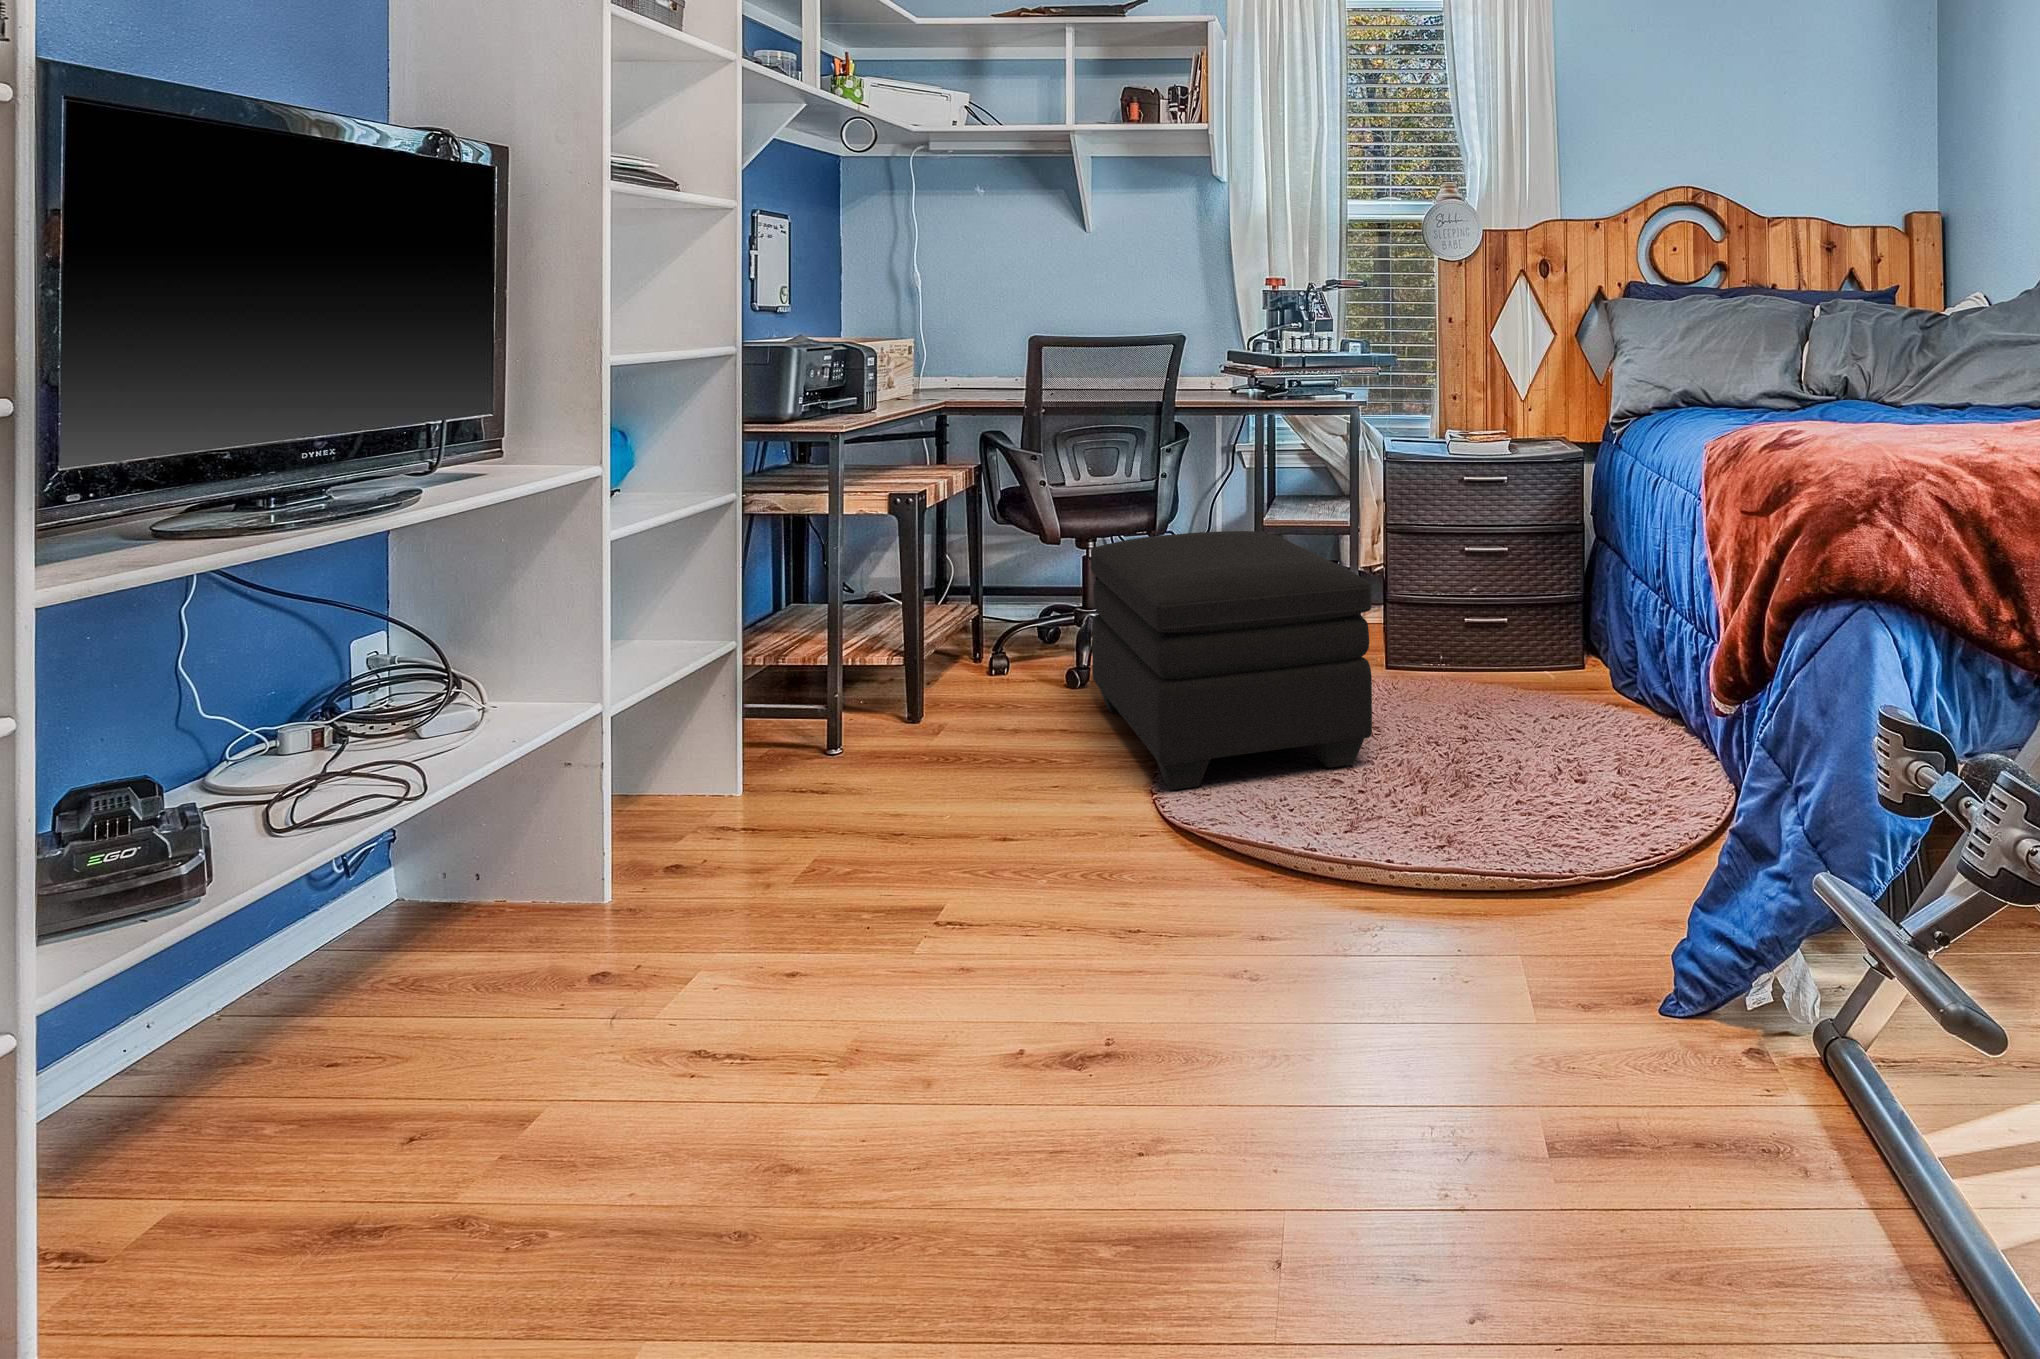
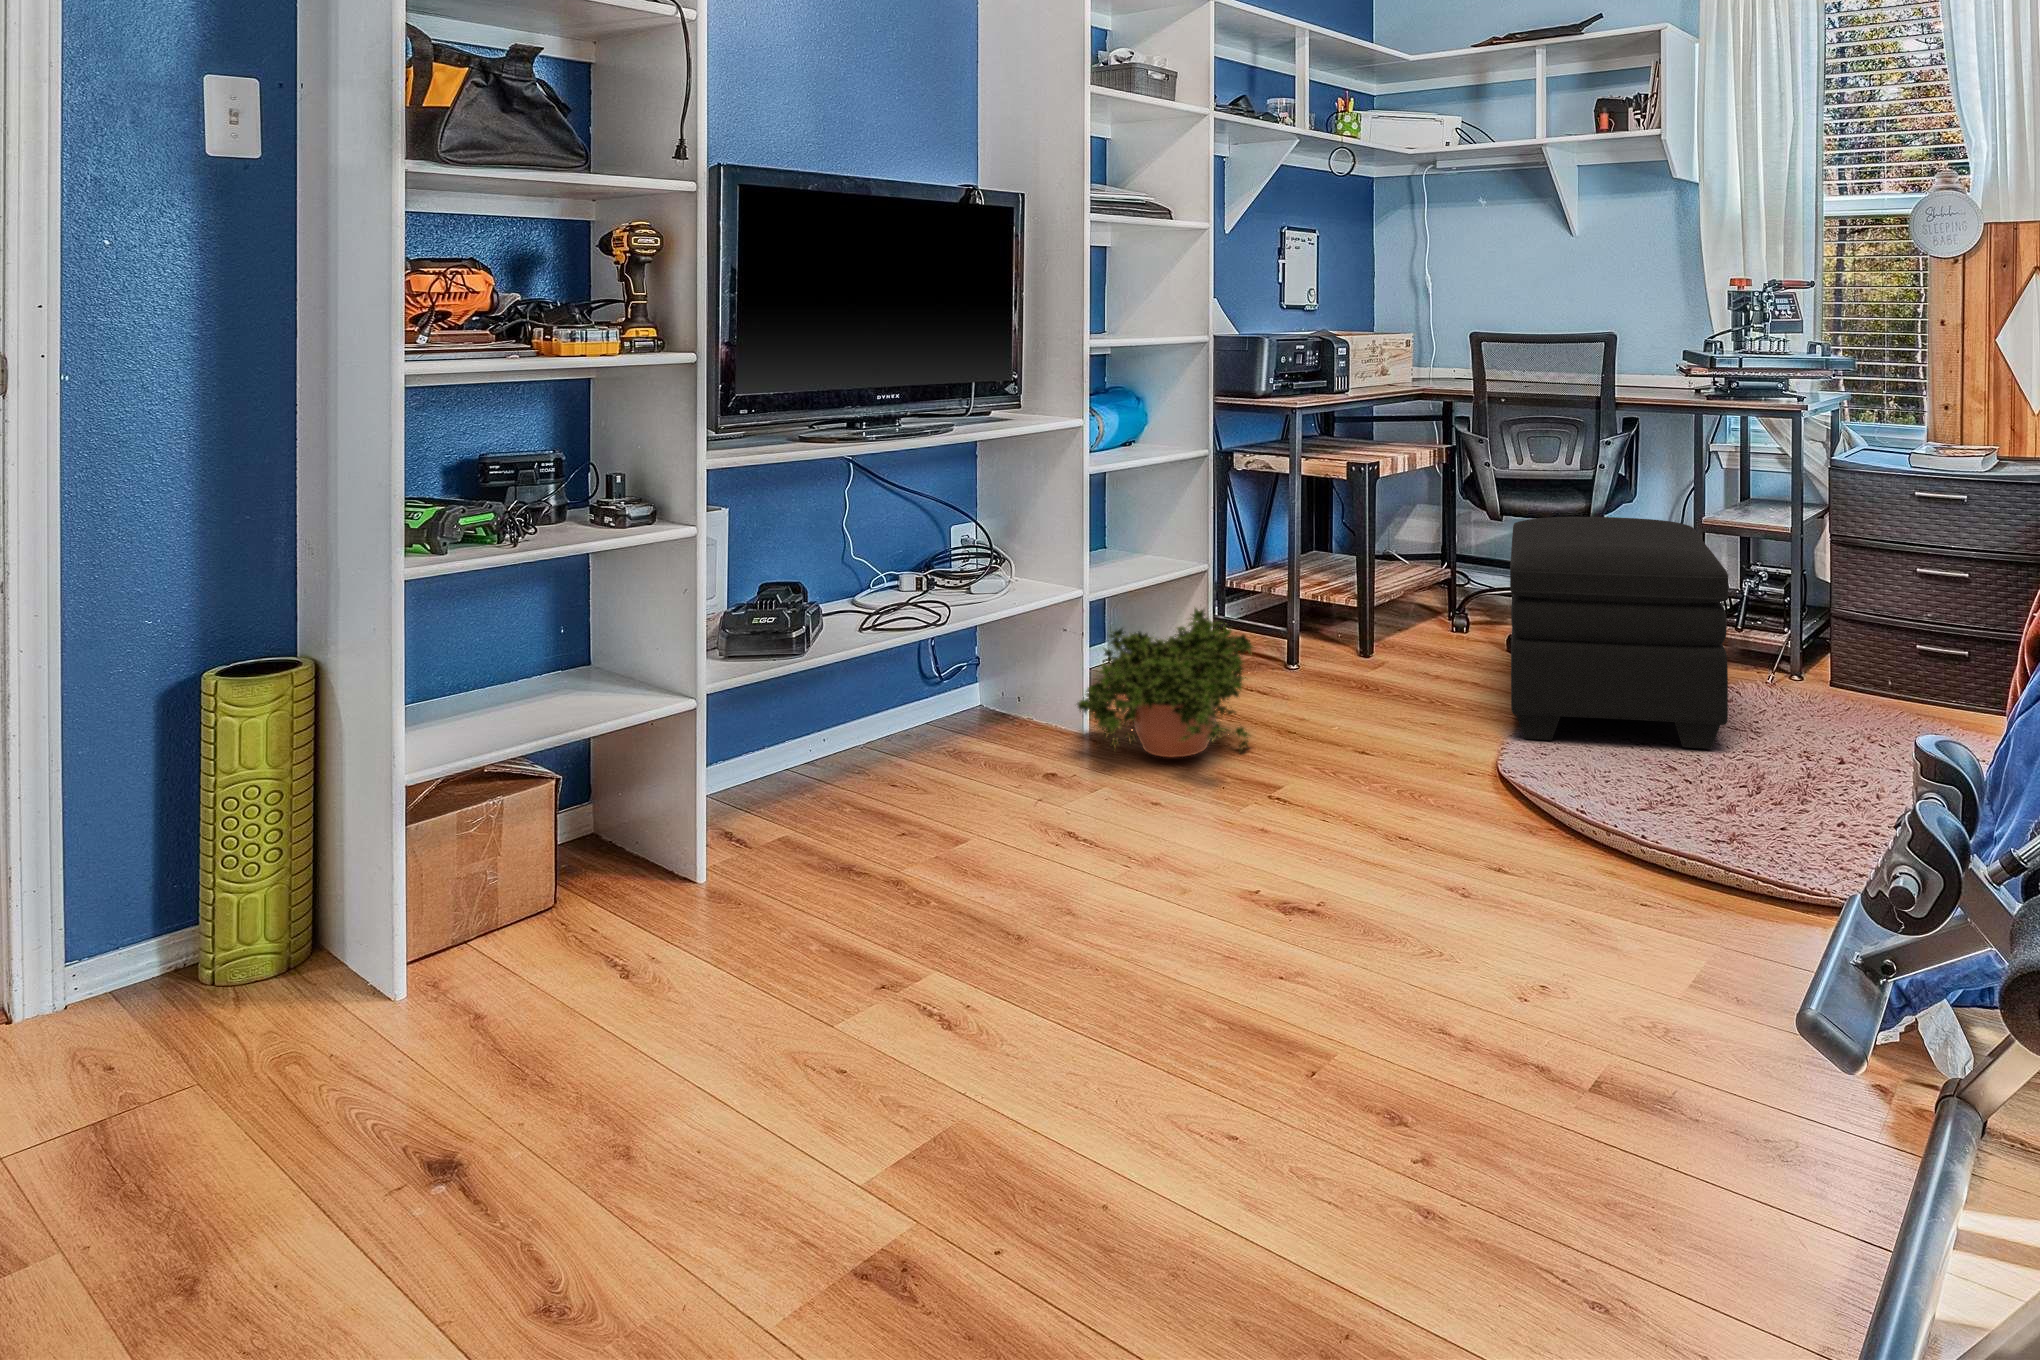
potted plant: none [615,700,886,921] -> present [1077,608,1253,757]

